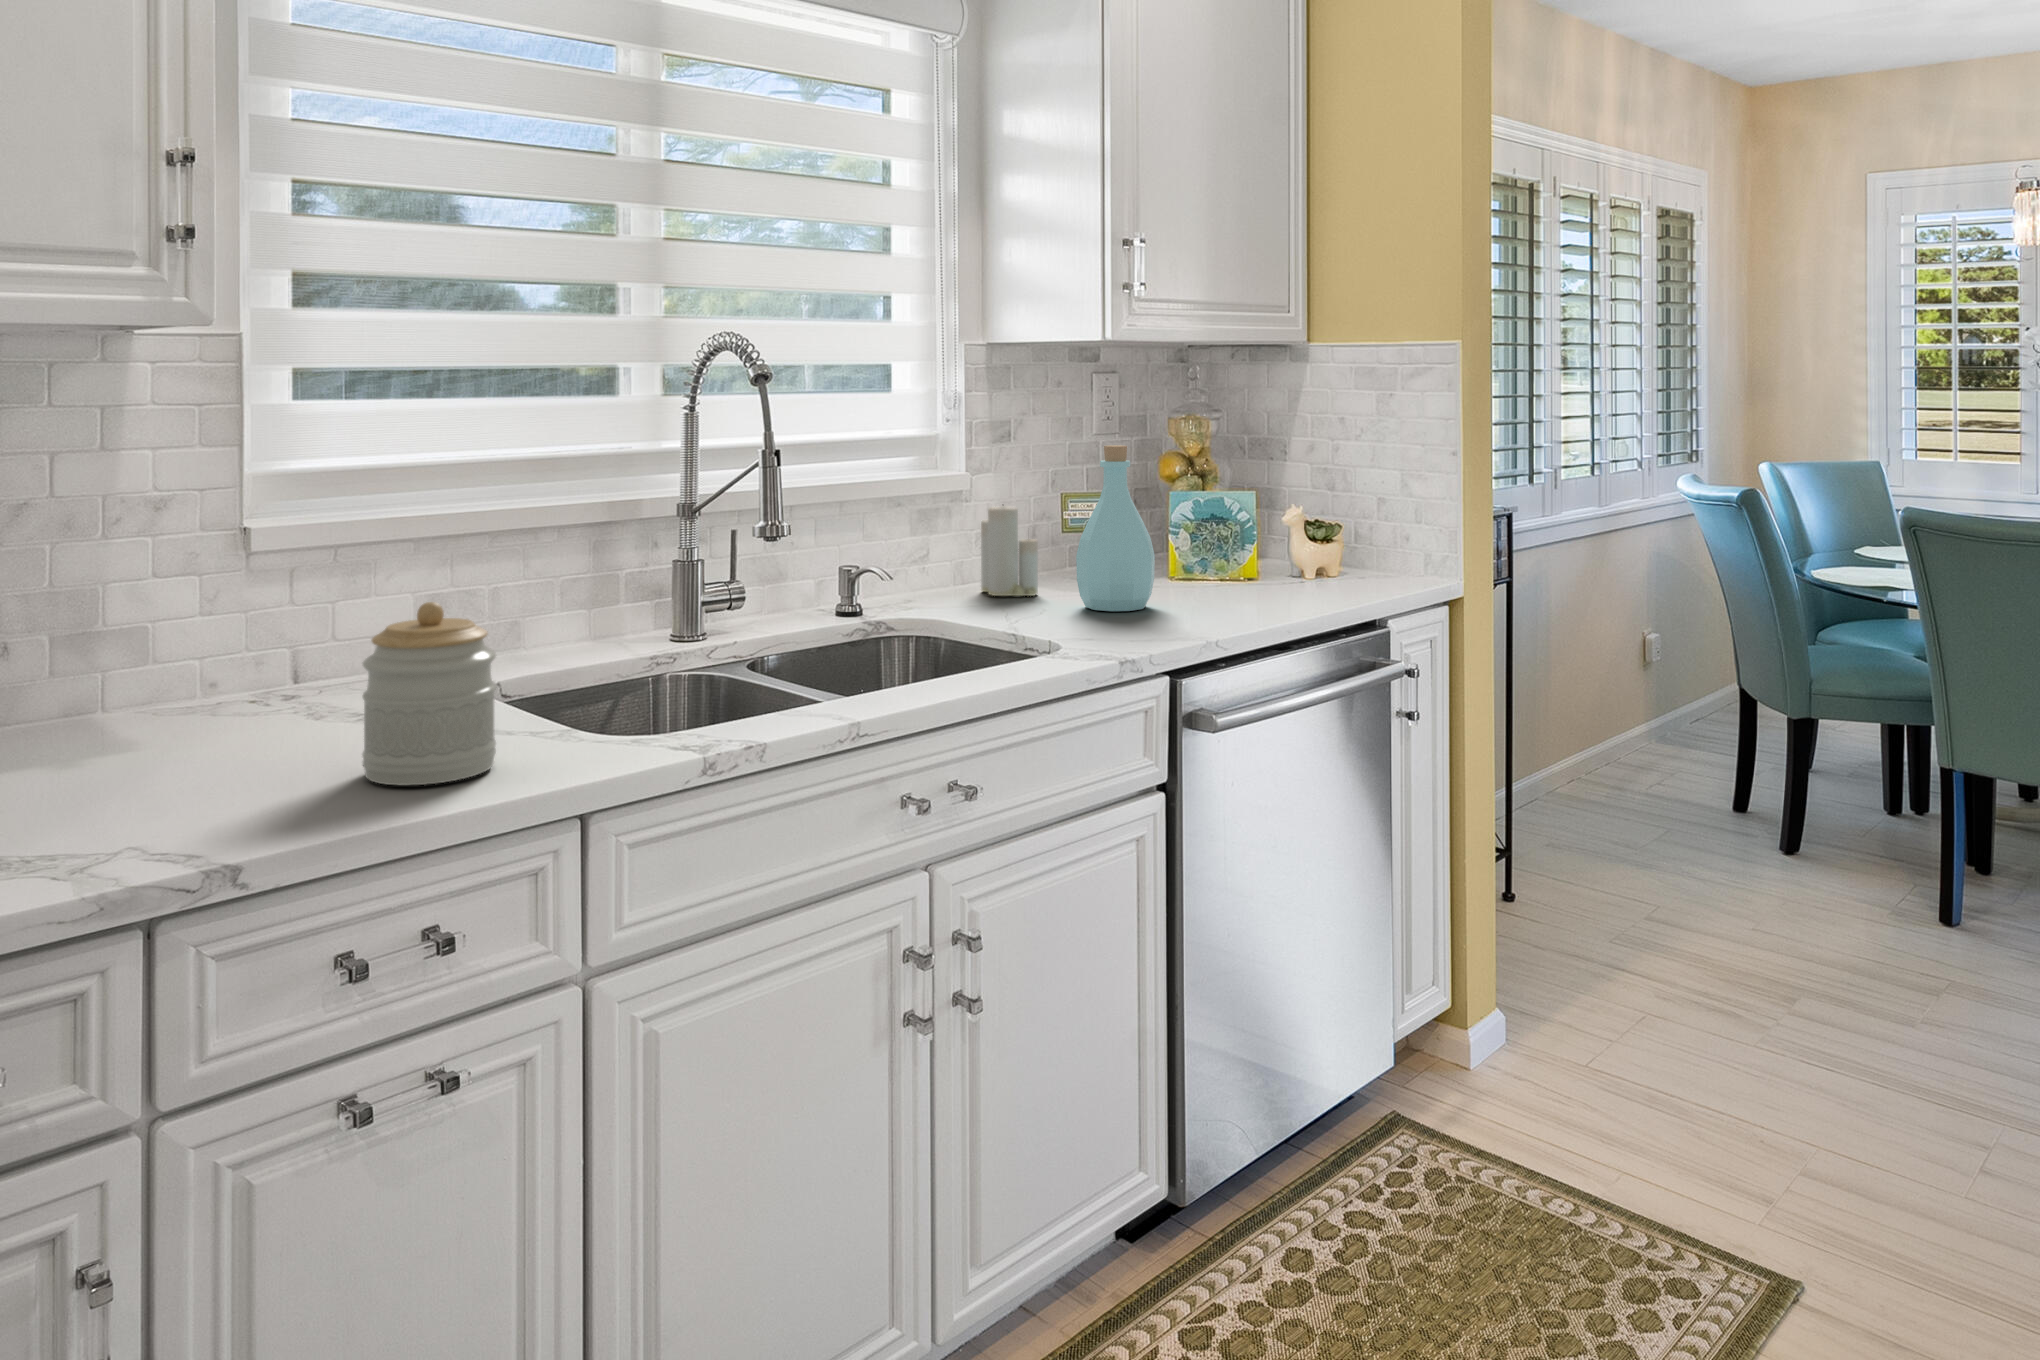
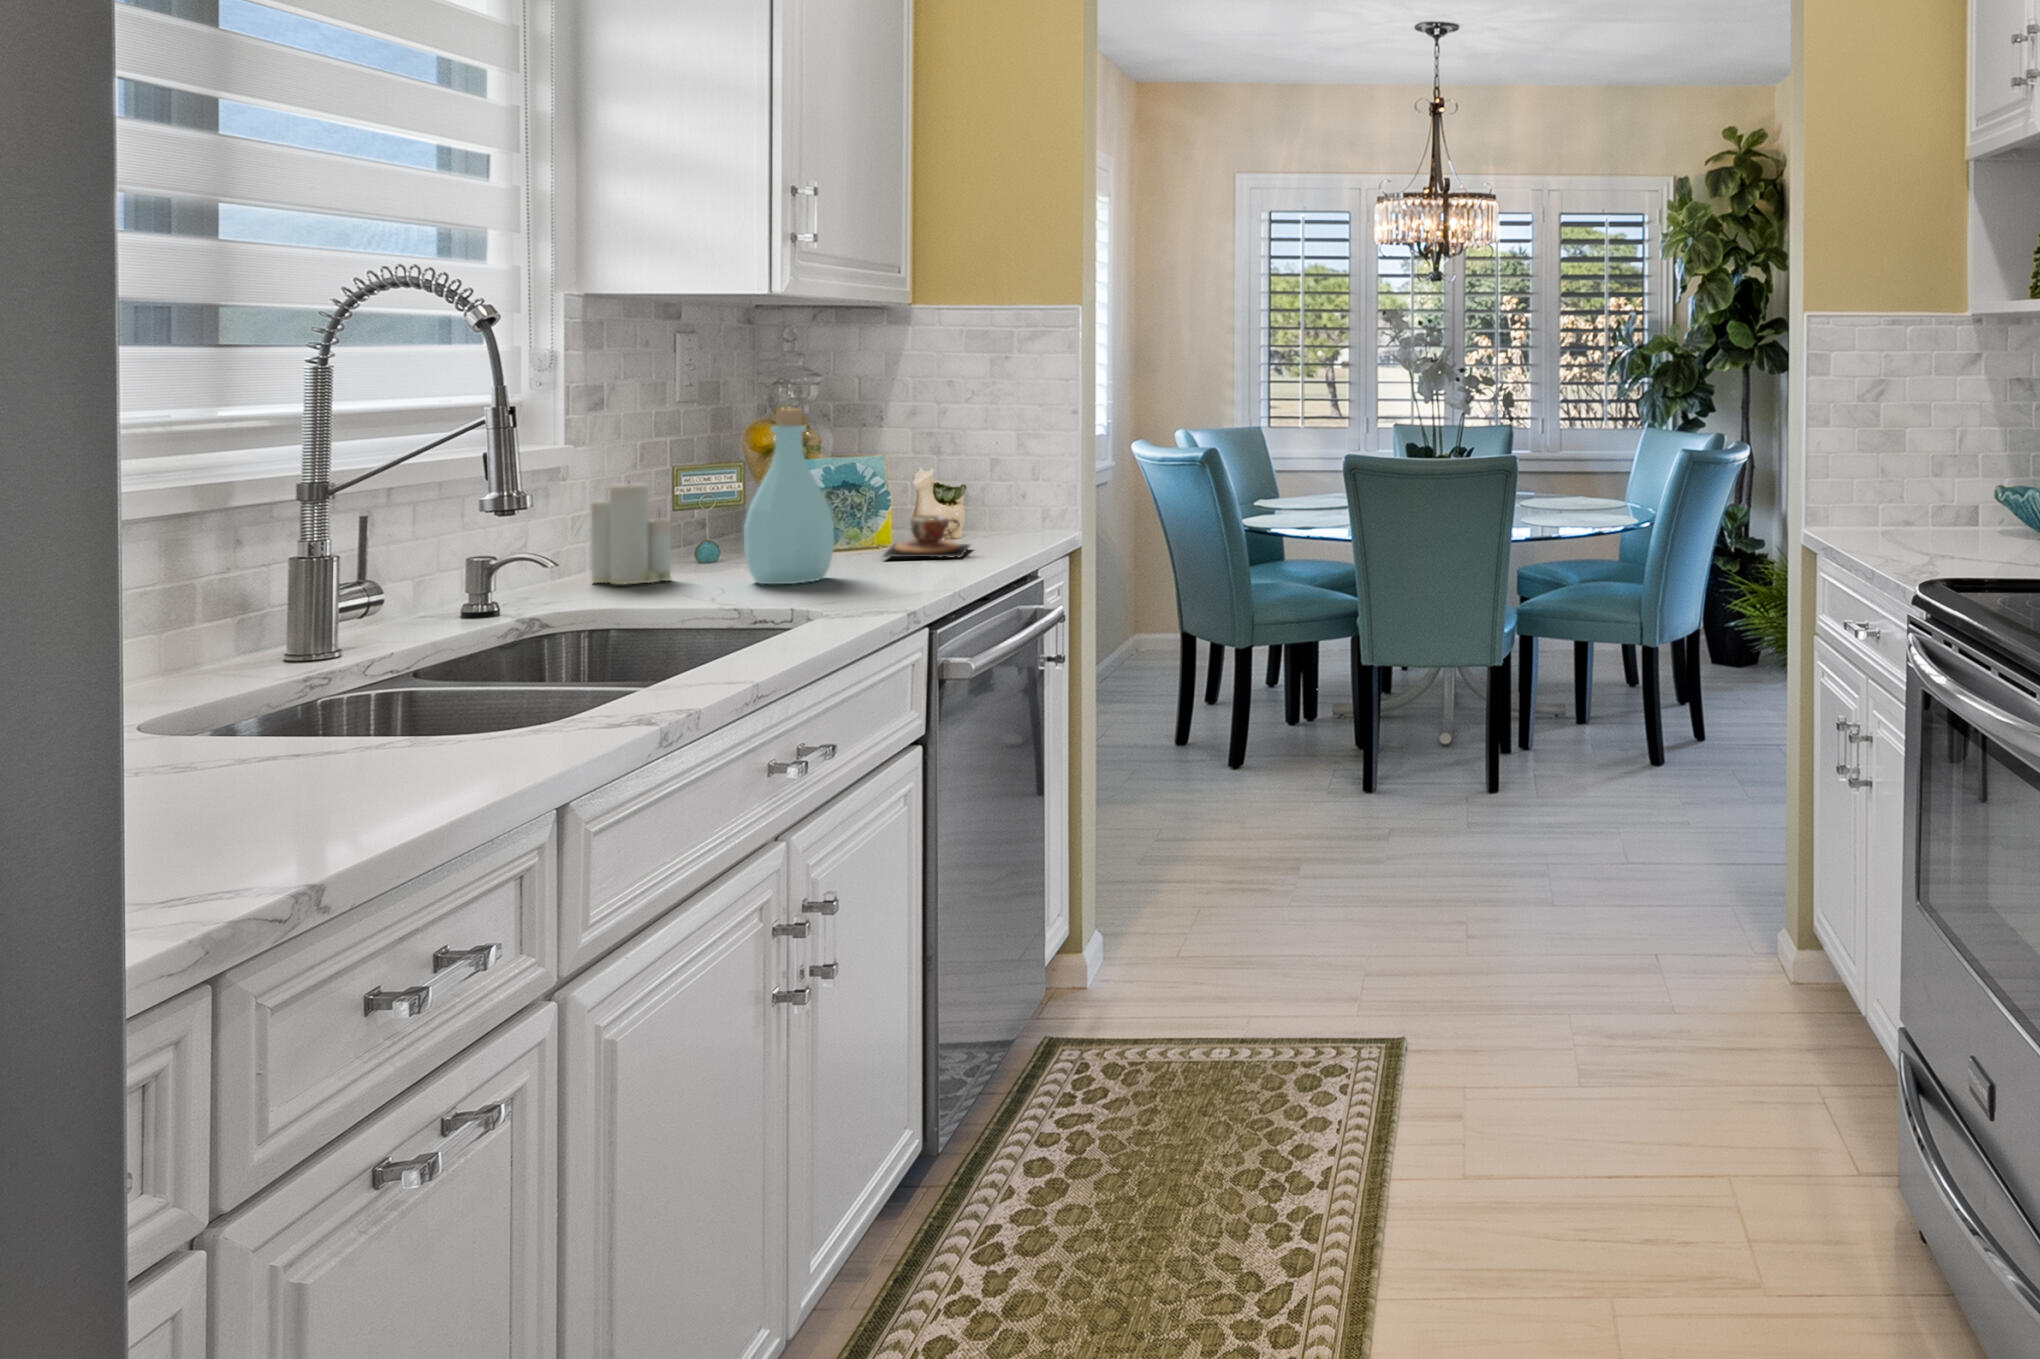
teacup: none [1226,552,1327,599] -> present [883,515,970,558]
jar: present [362,602,496,785] -> none [224,587,415,816]

